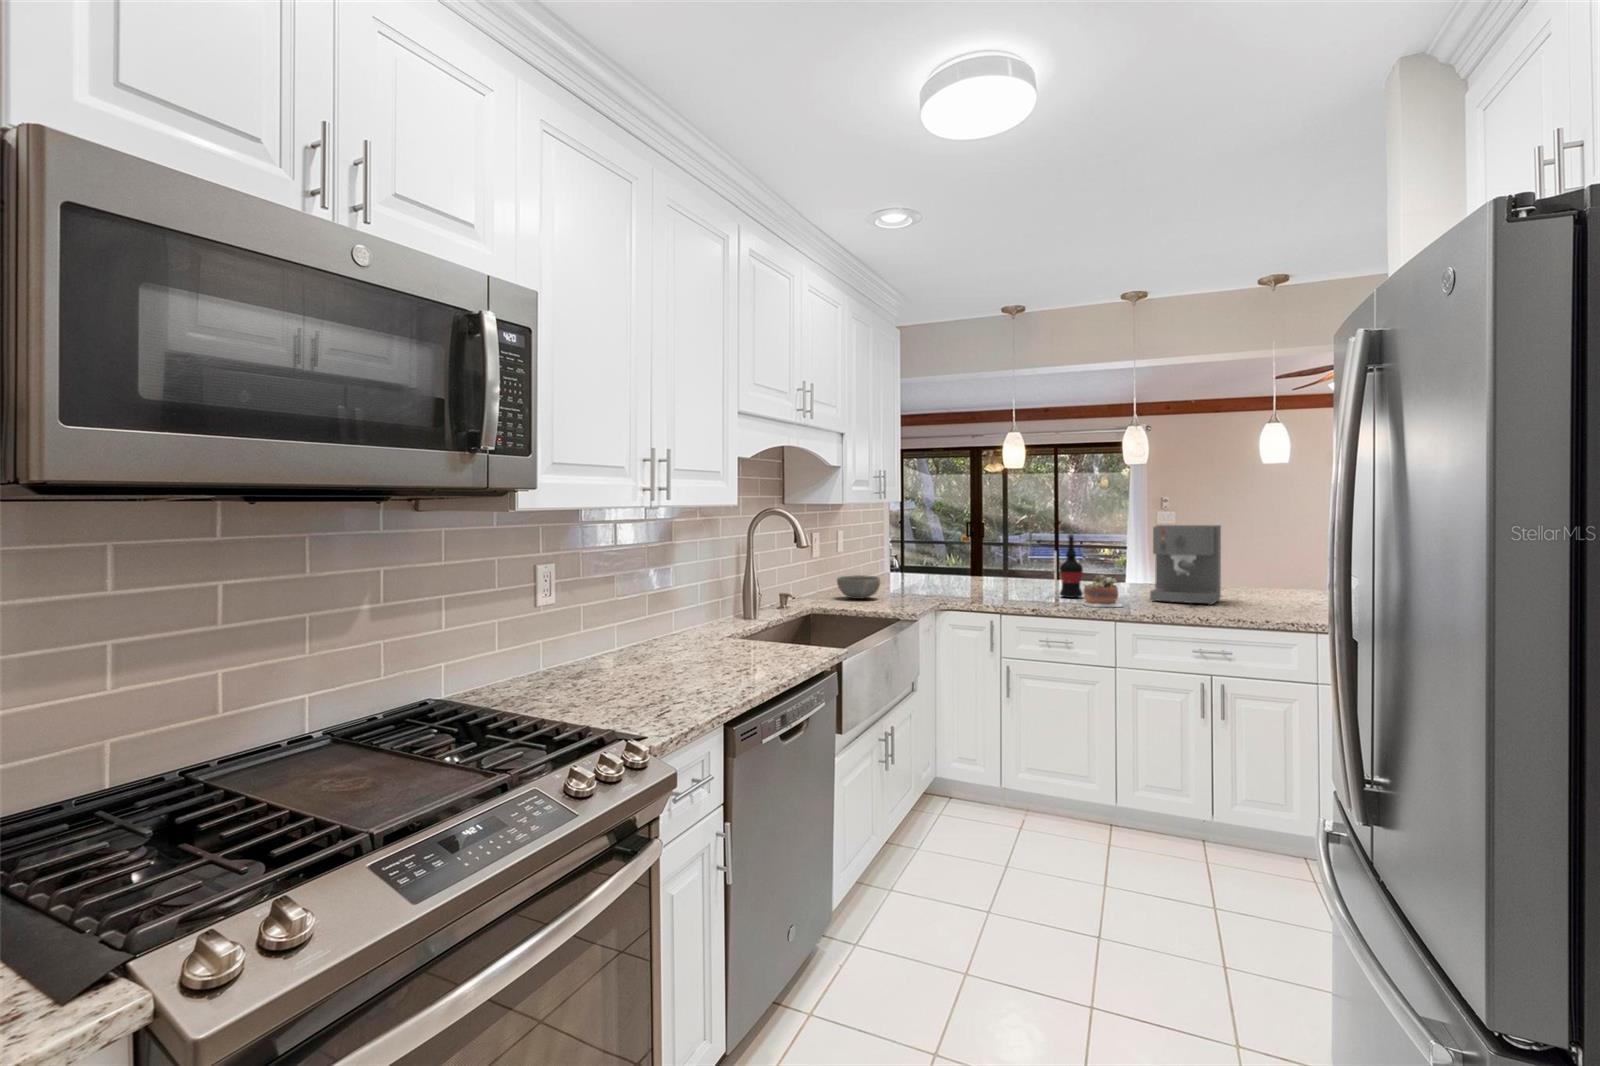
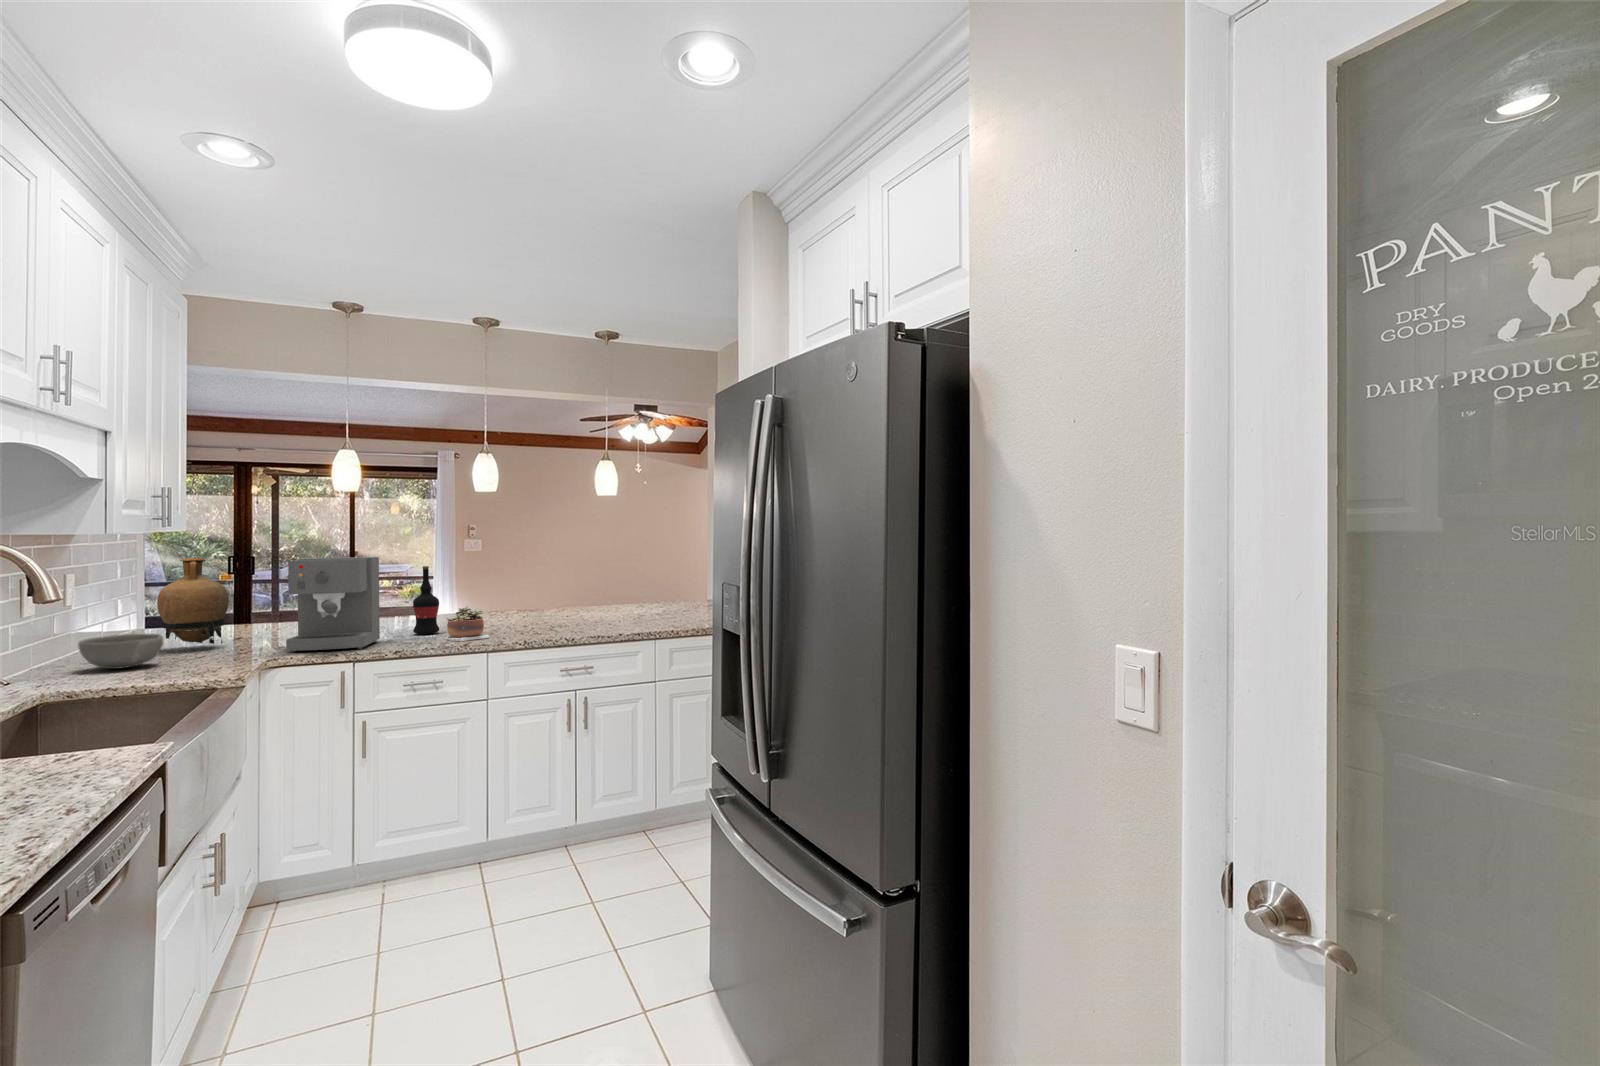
vase: none [885,523,926,590] -> present [157,558,229,644]
coffee maker: present [1150,525,1221,605] -> present [286,557,380,653]

